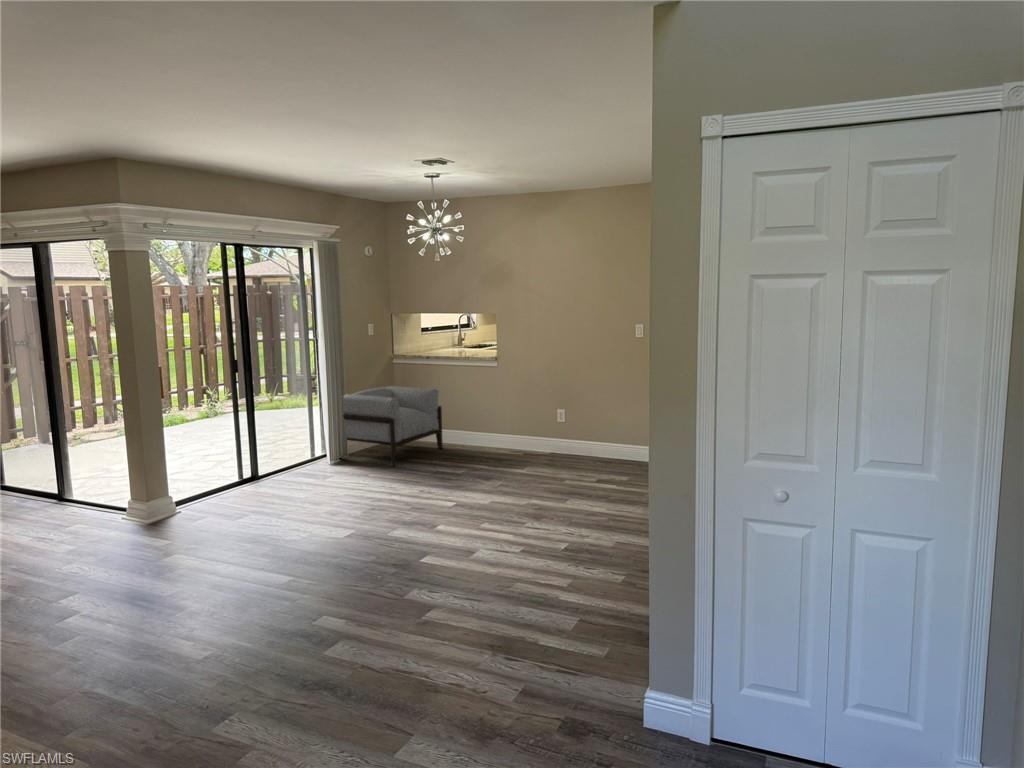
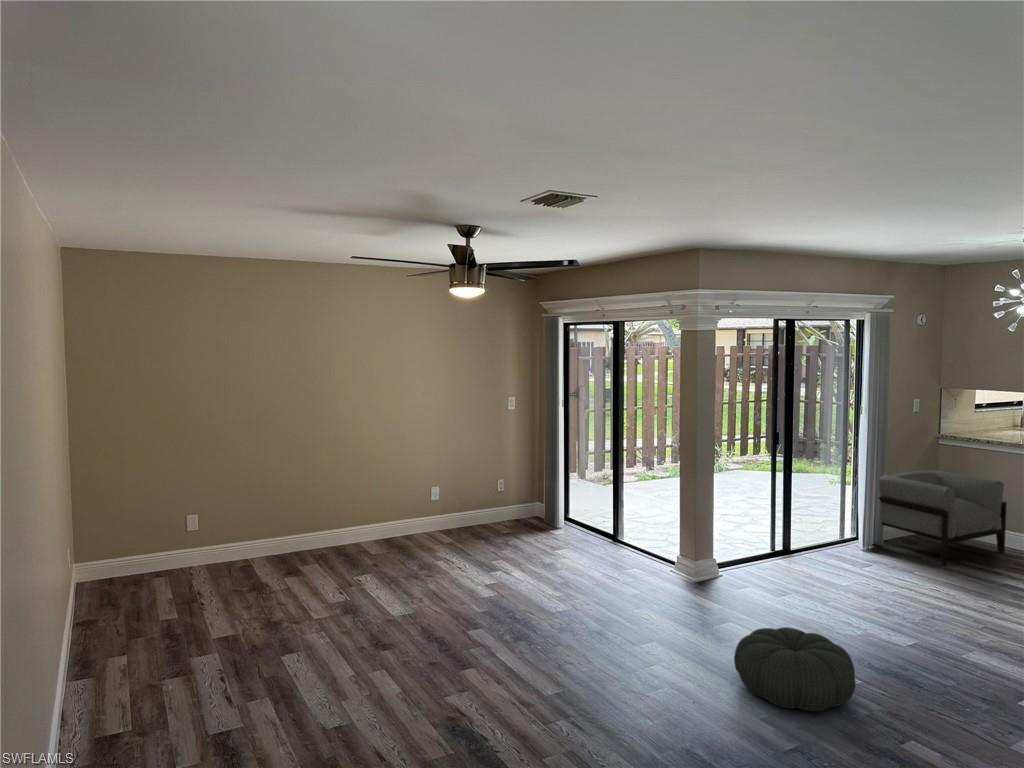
pouf: none [164,540,282,616] -> present [734,627,856,711]

